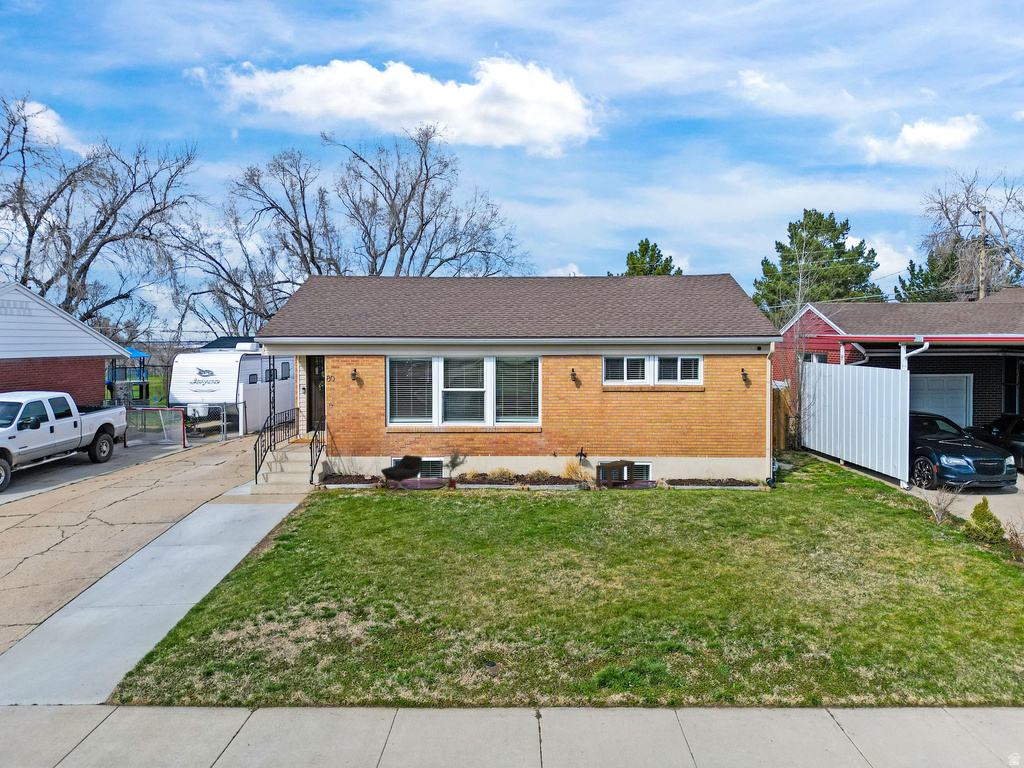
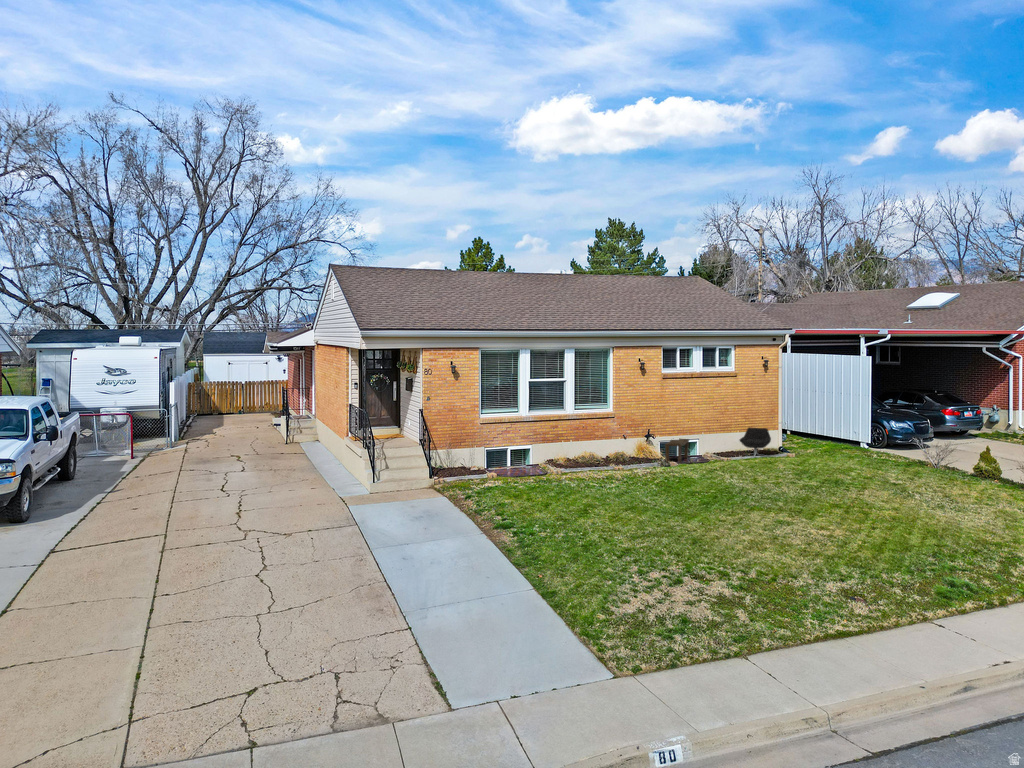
potted tree: present [438,449,467,487] -> none [532,435,561,472]
lounge chair: present [381,455,422,490] -> present [740,428,771,457]

